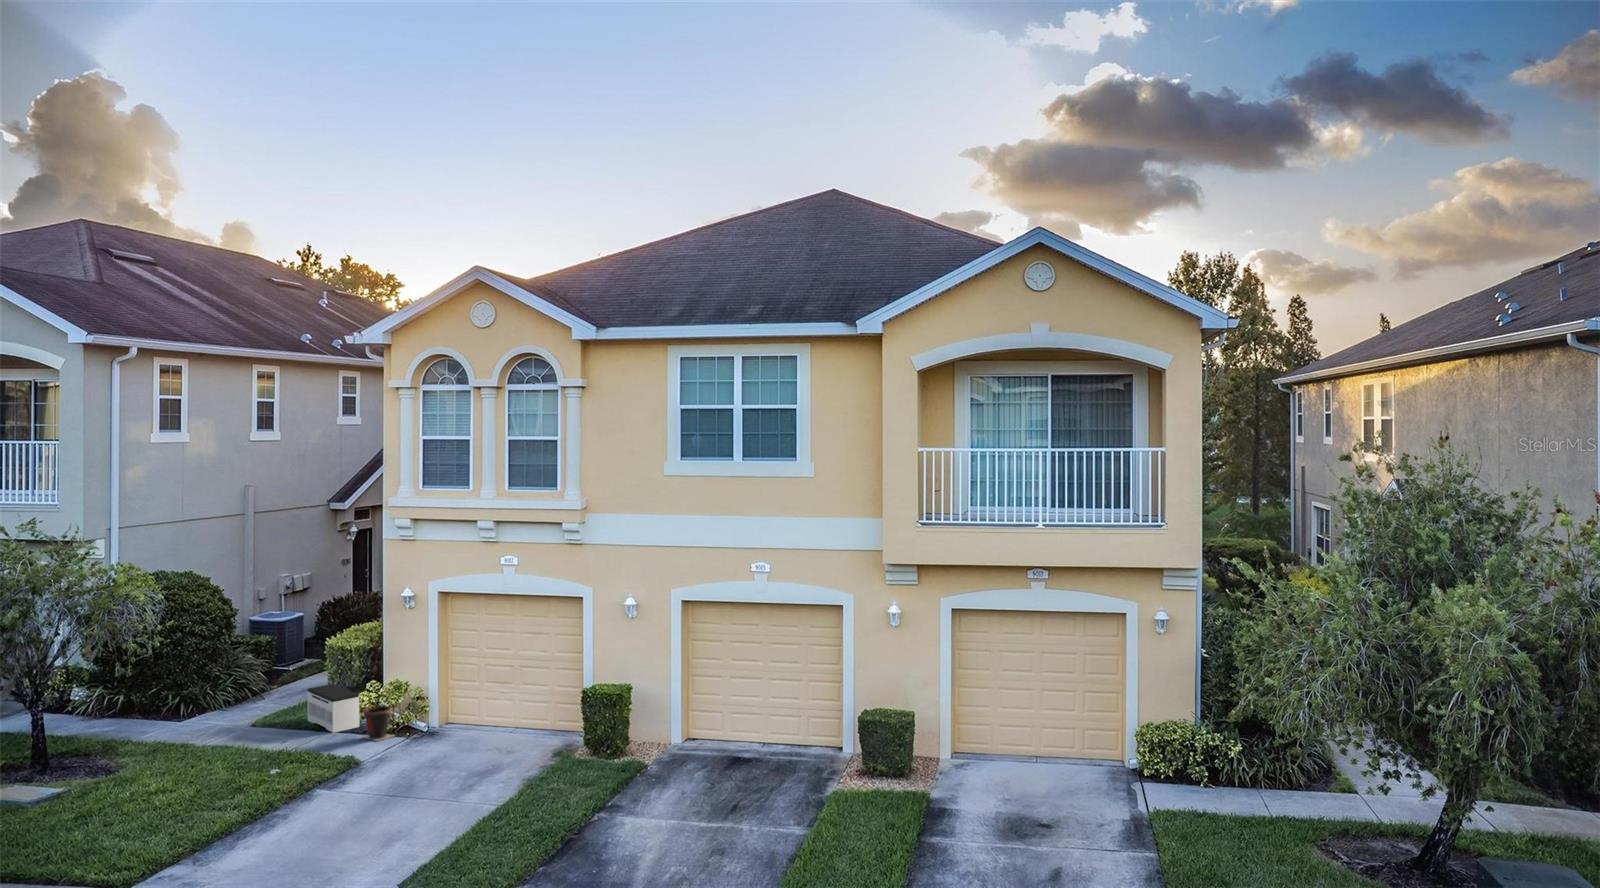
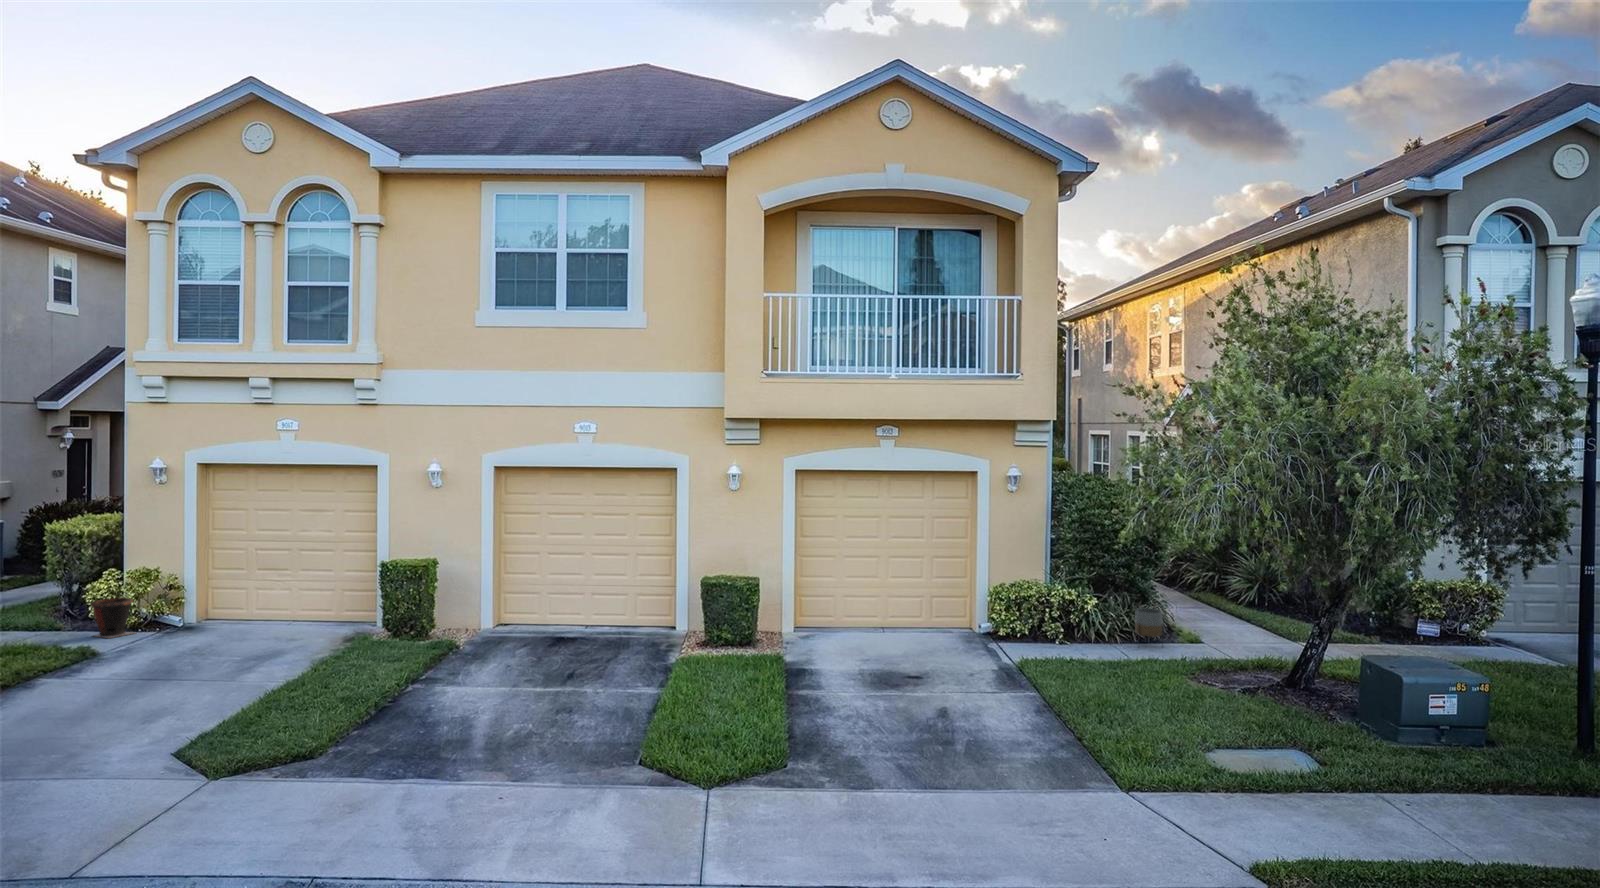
bench: present [307,684,359,733] -> none [23,580,92,633]
planter: none [1283,757,1310,799] -> present [1135,608,1163,642]

